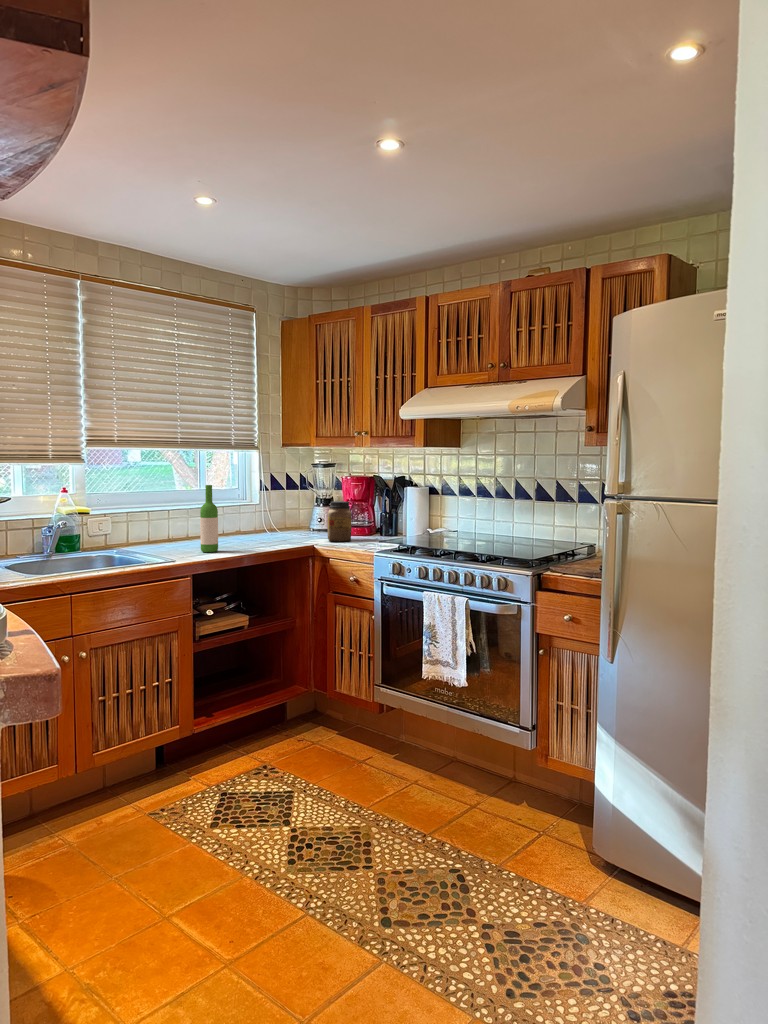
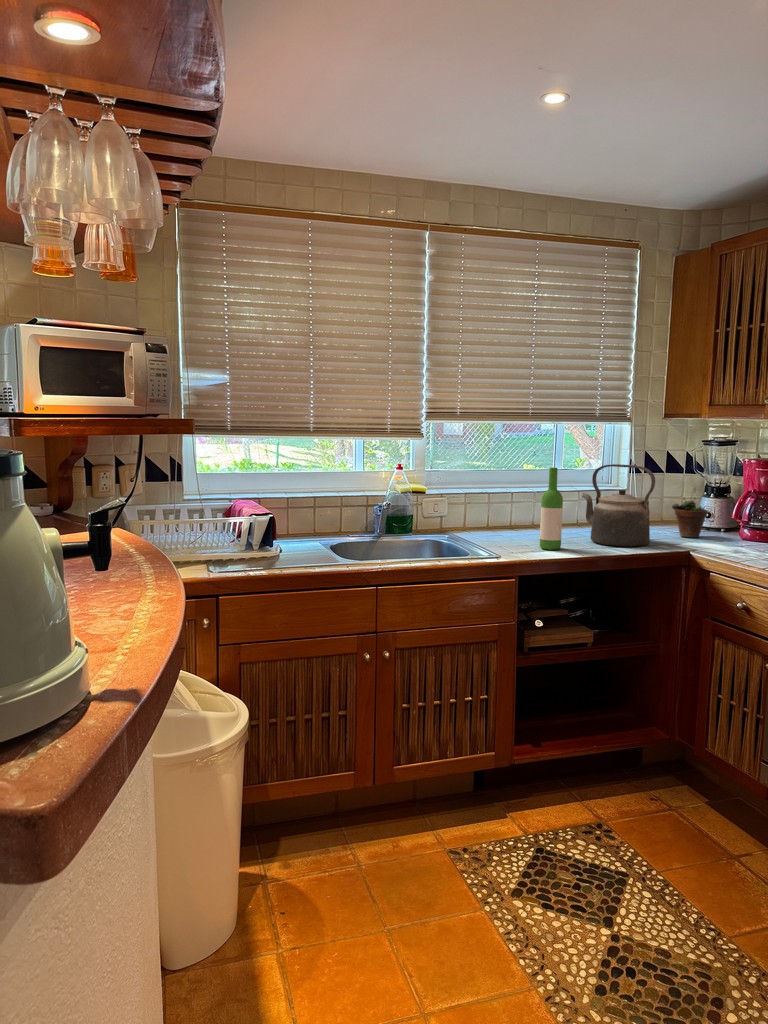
kettle: none [228,482,285,546] -> present [582,464,655,547]
succulent plant: none [295,499,321,537] -> present [672,489,708,537]
jar: present [327,501,352,541] -> none [713,494,751,550]

